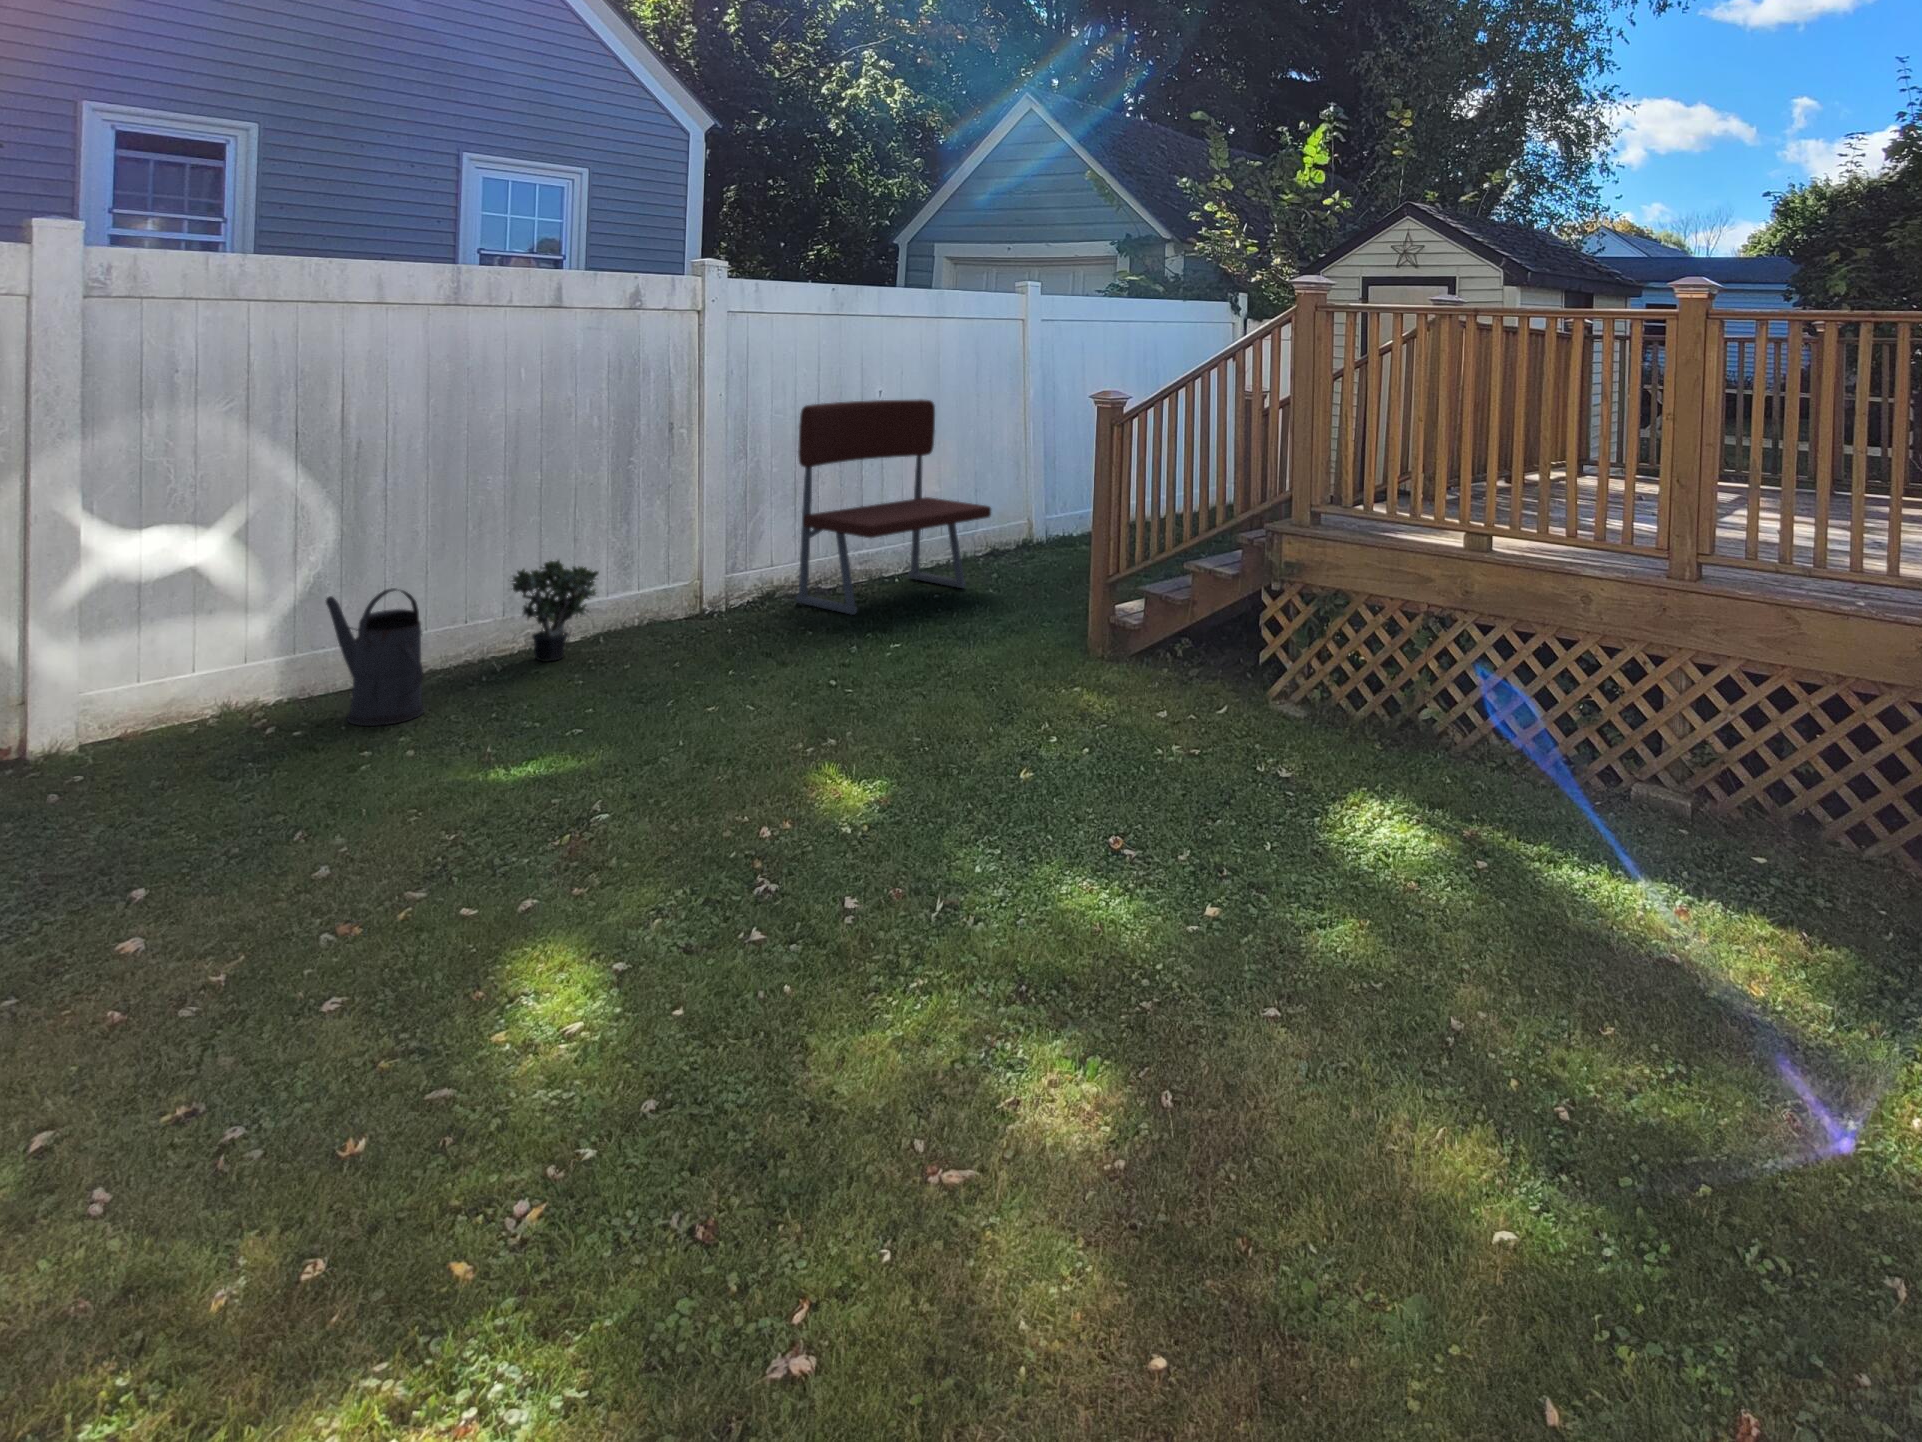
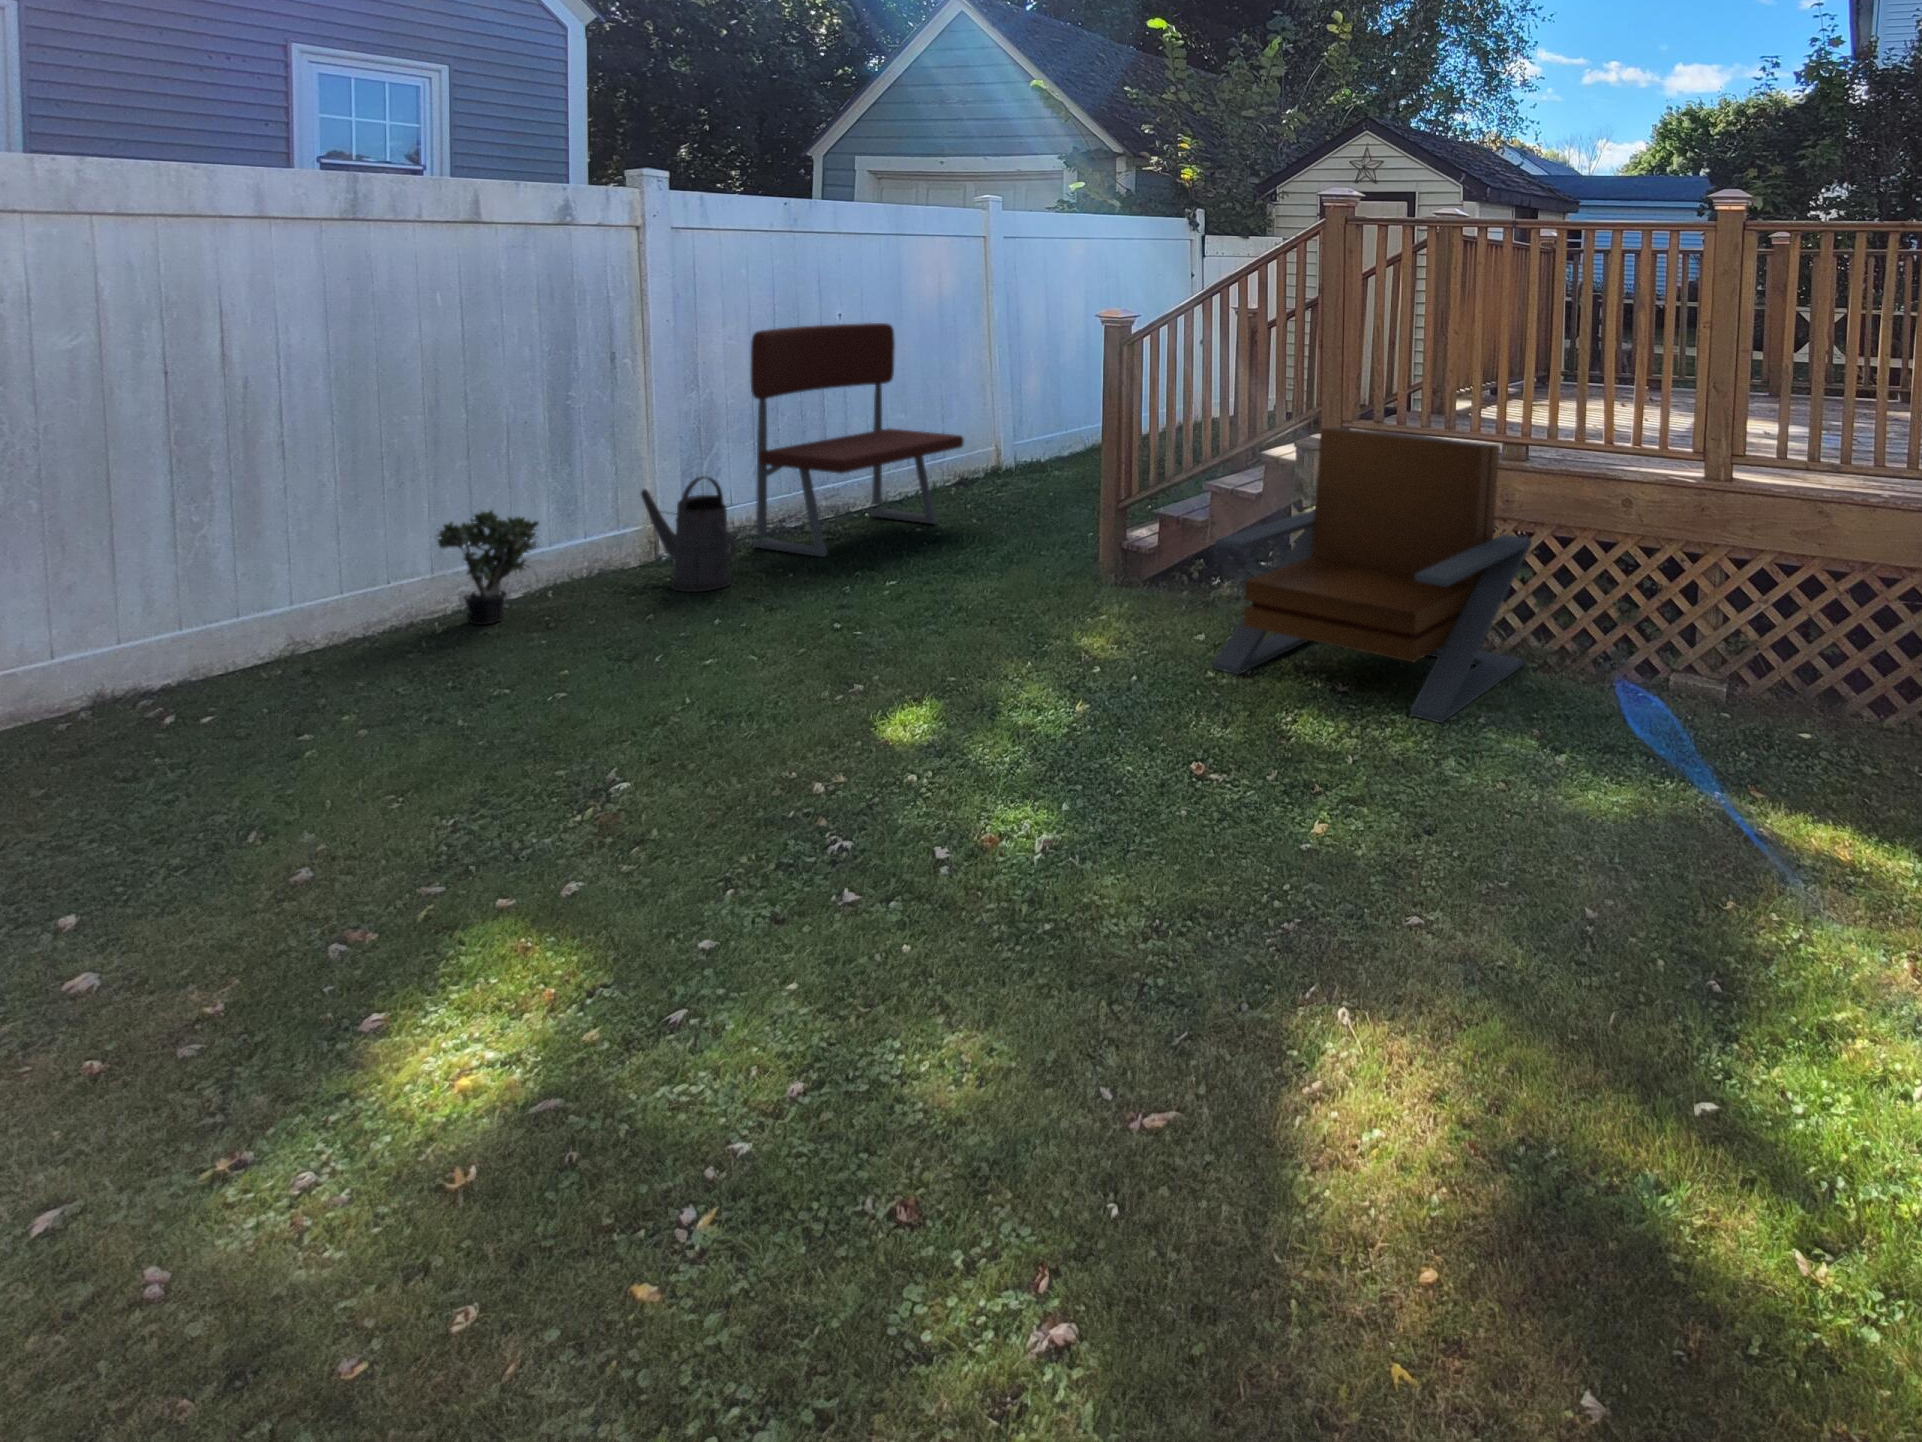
lounge chair: none [1169,513,1489,813] -> present [1212,427,1532,723]
watering can: present [326,588,425,726] -> present [641,476,736,592]

